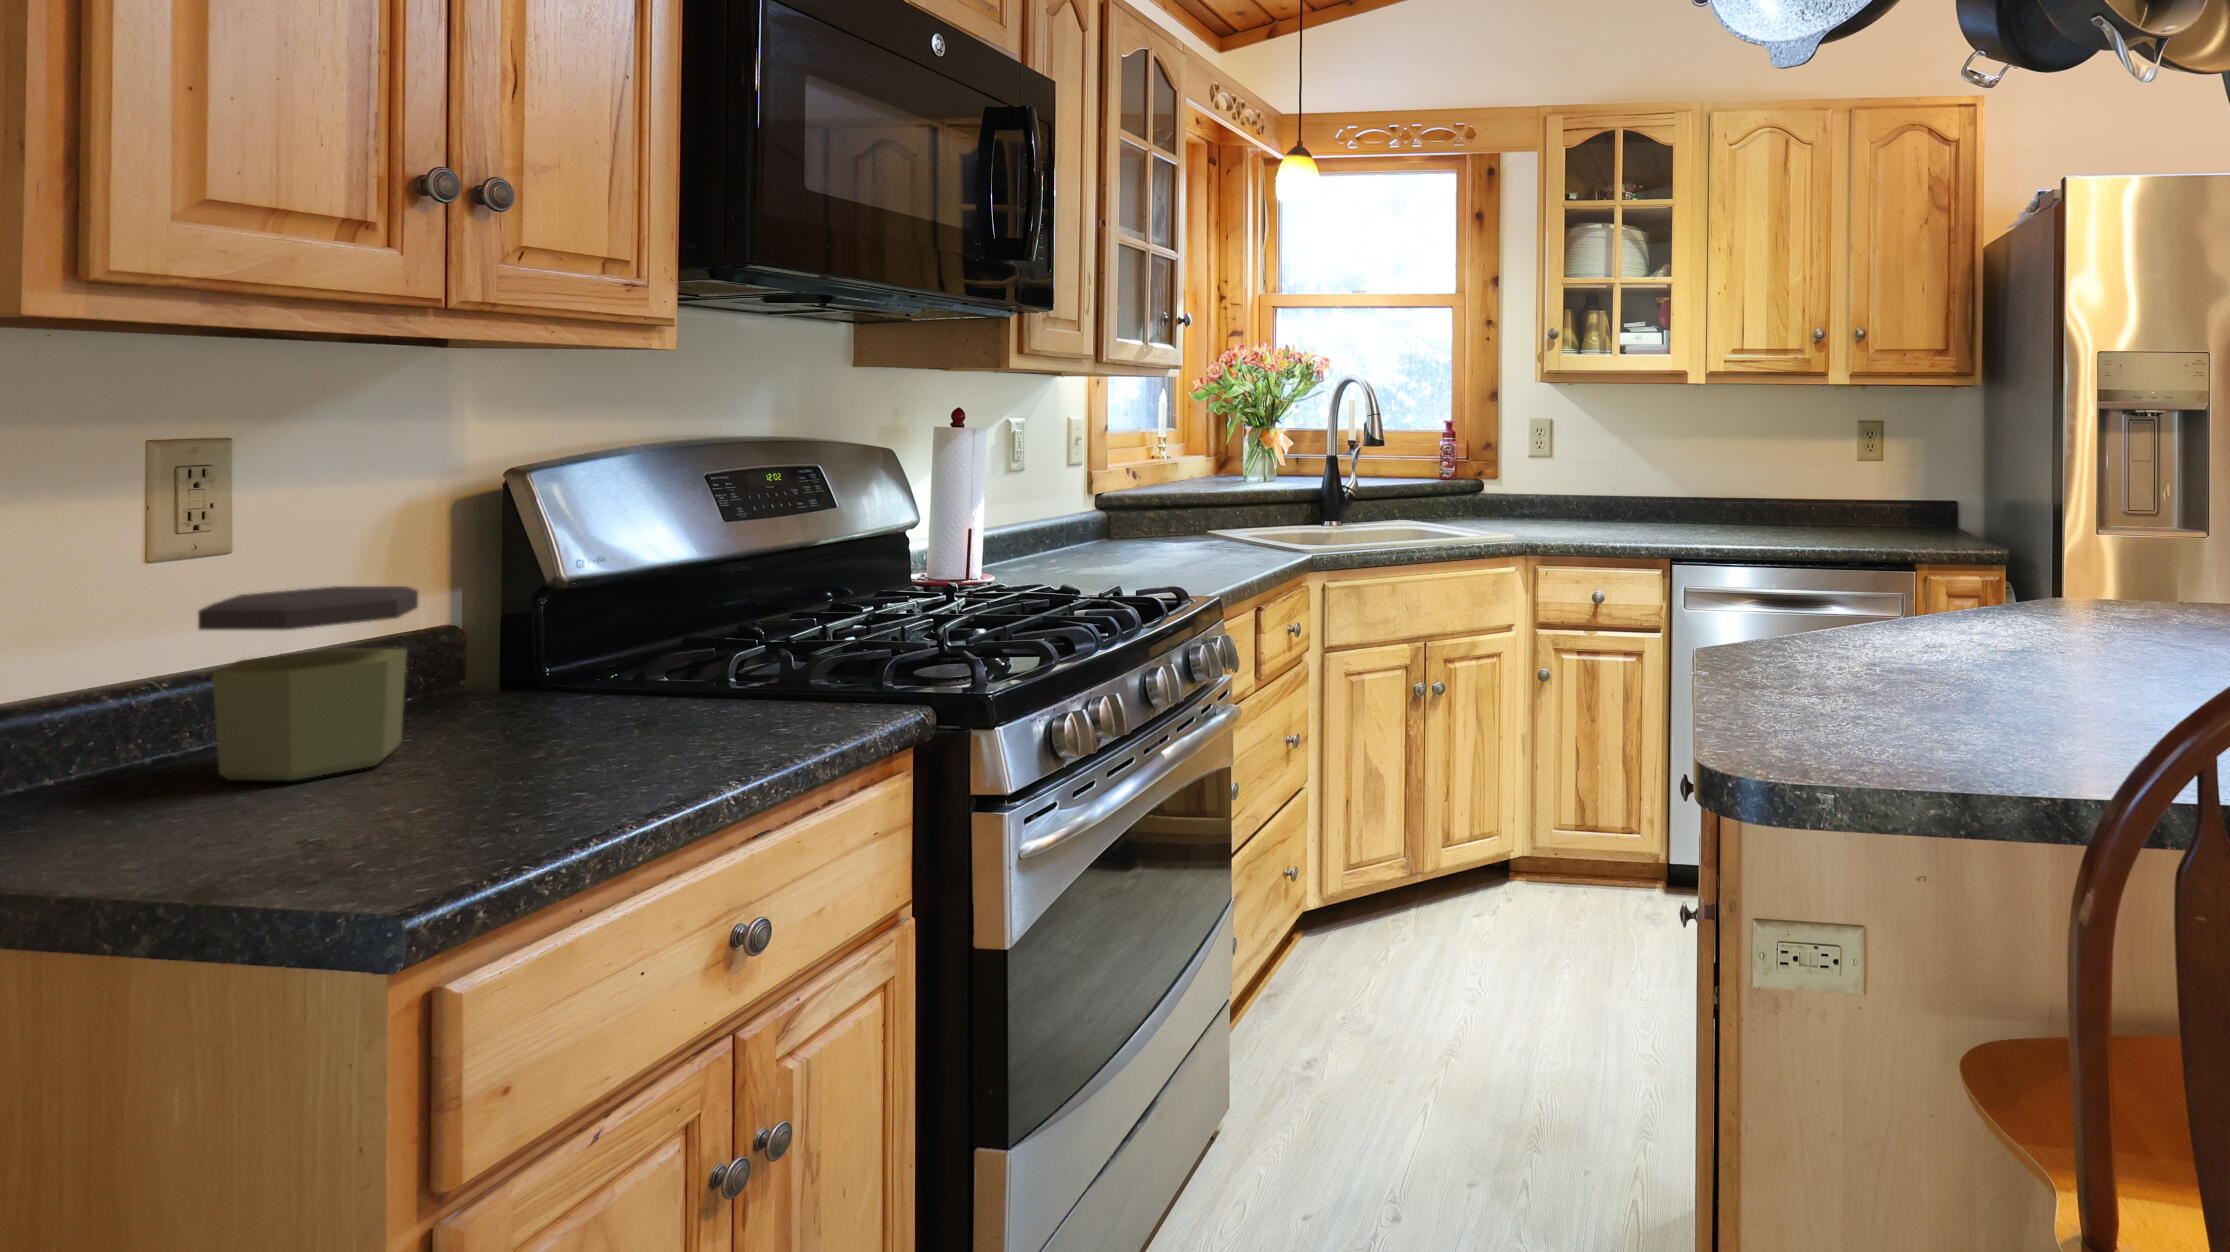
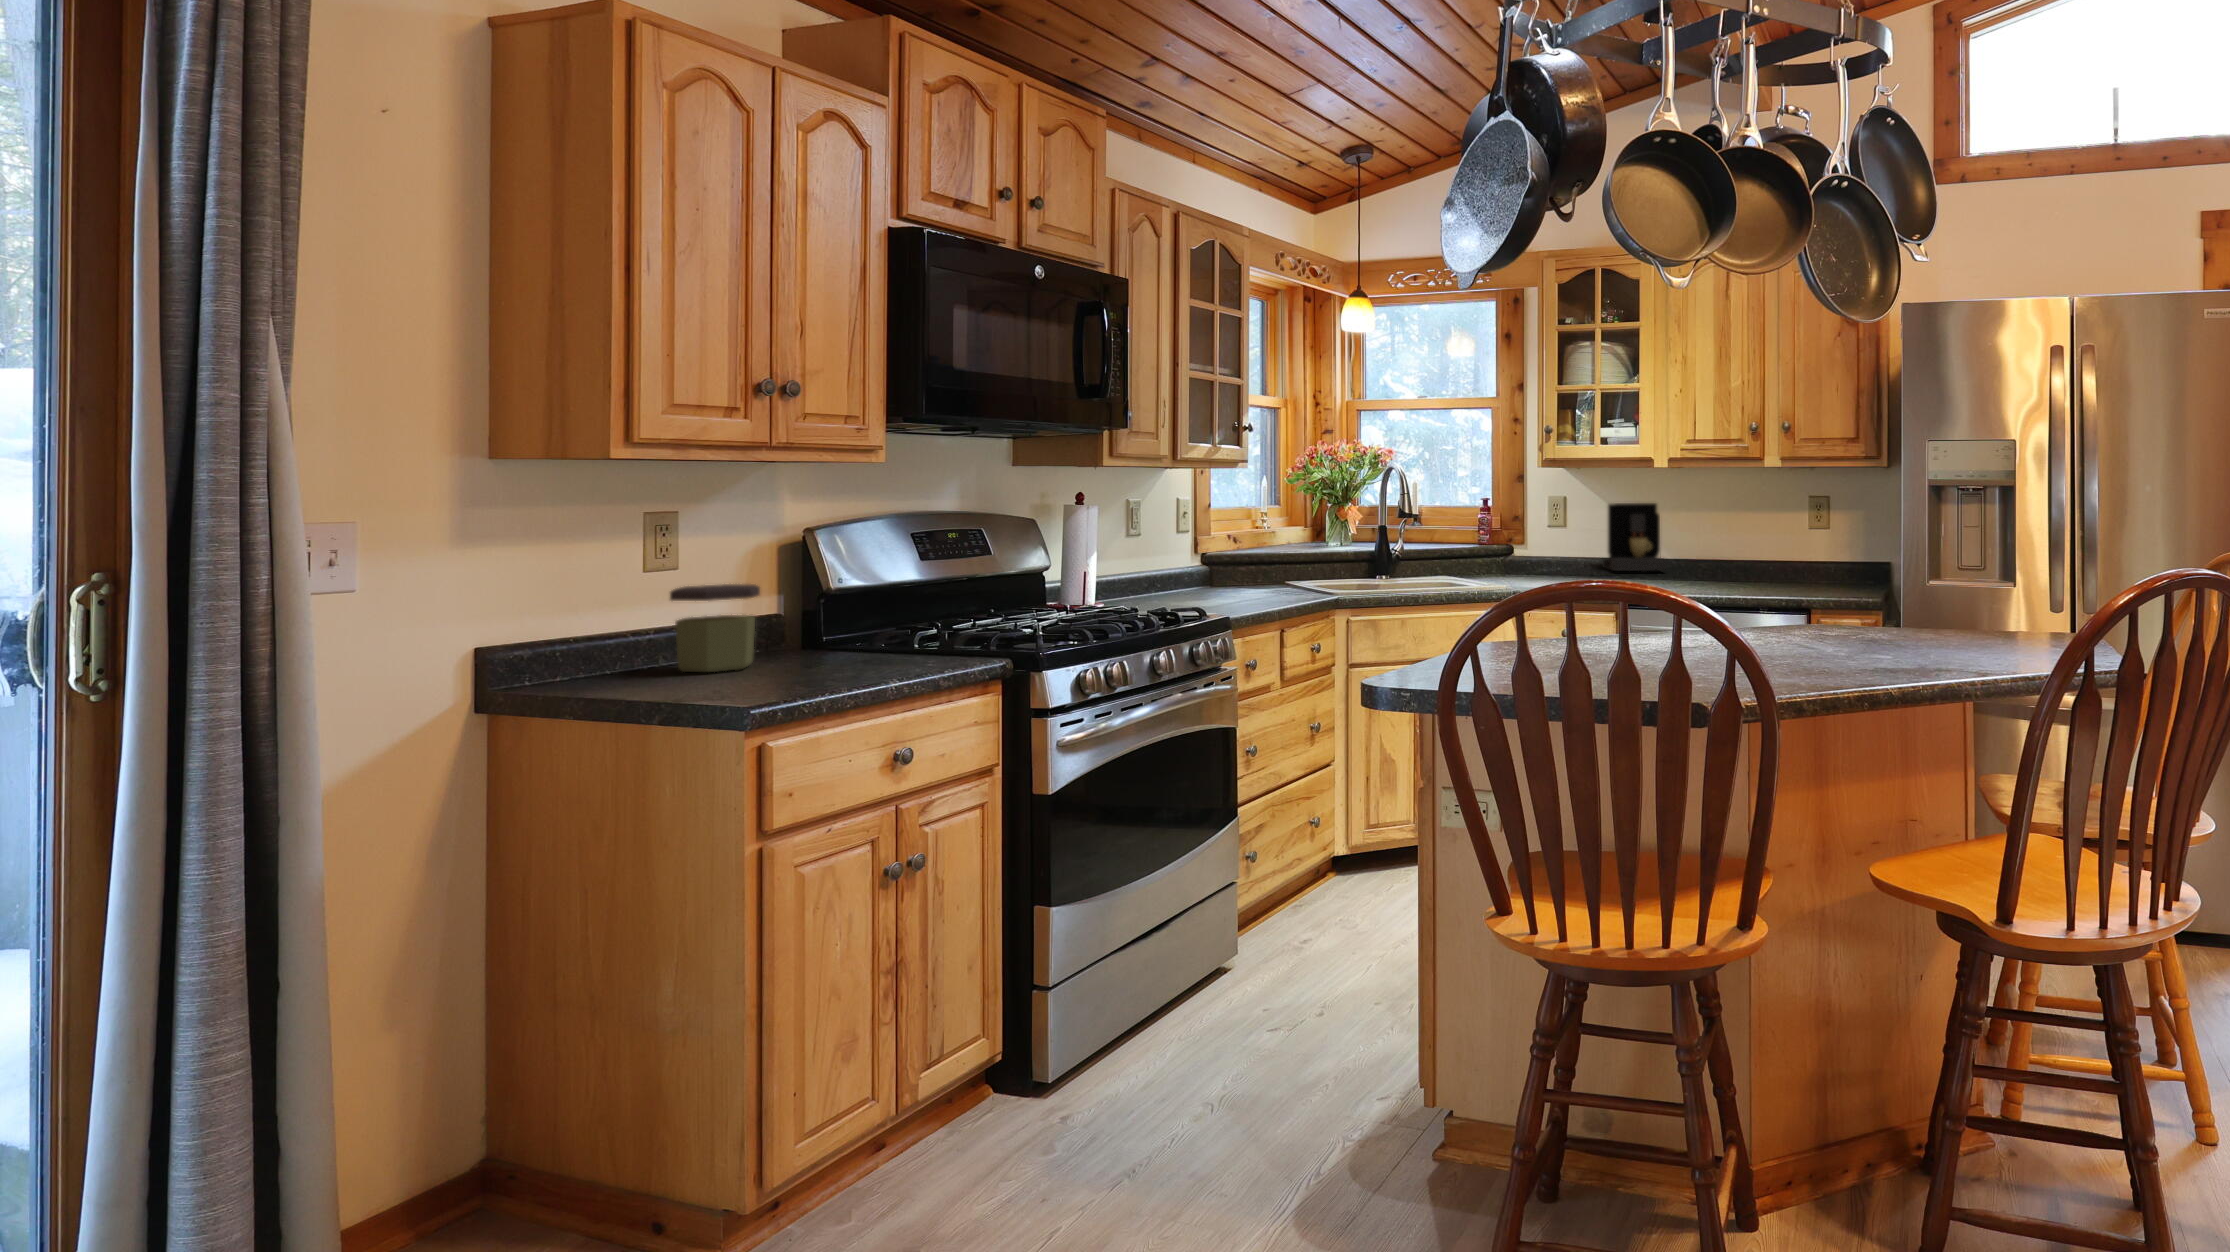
coffee maker: none [1590,428,1688,513] -> present [1603,503,1666,571]

